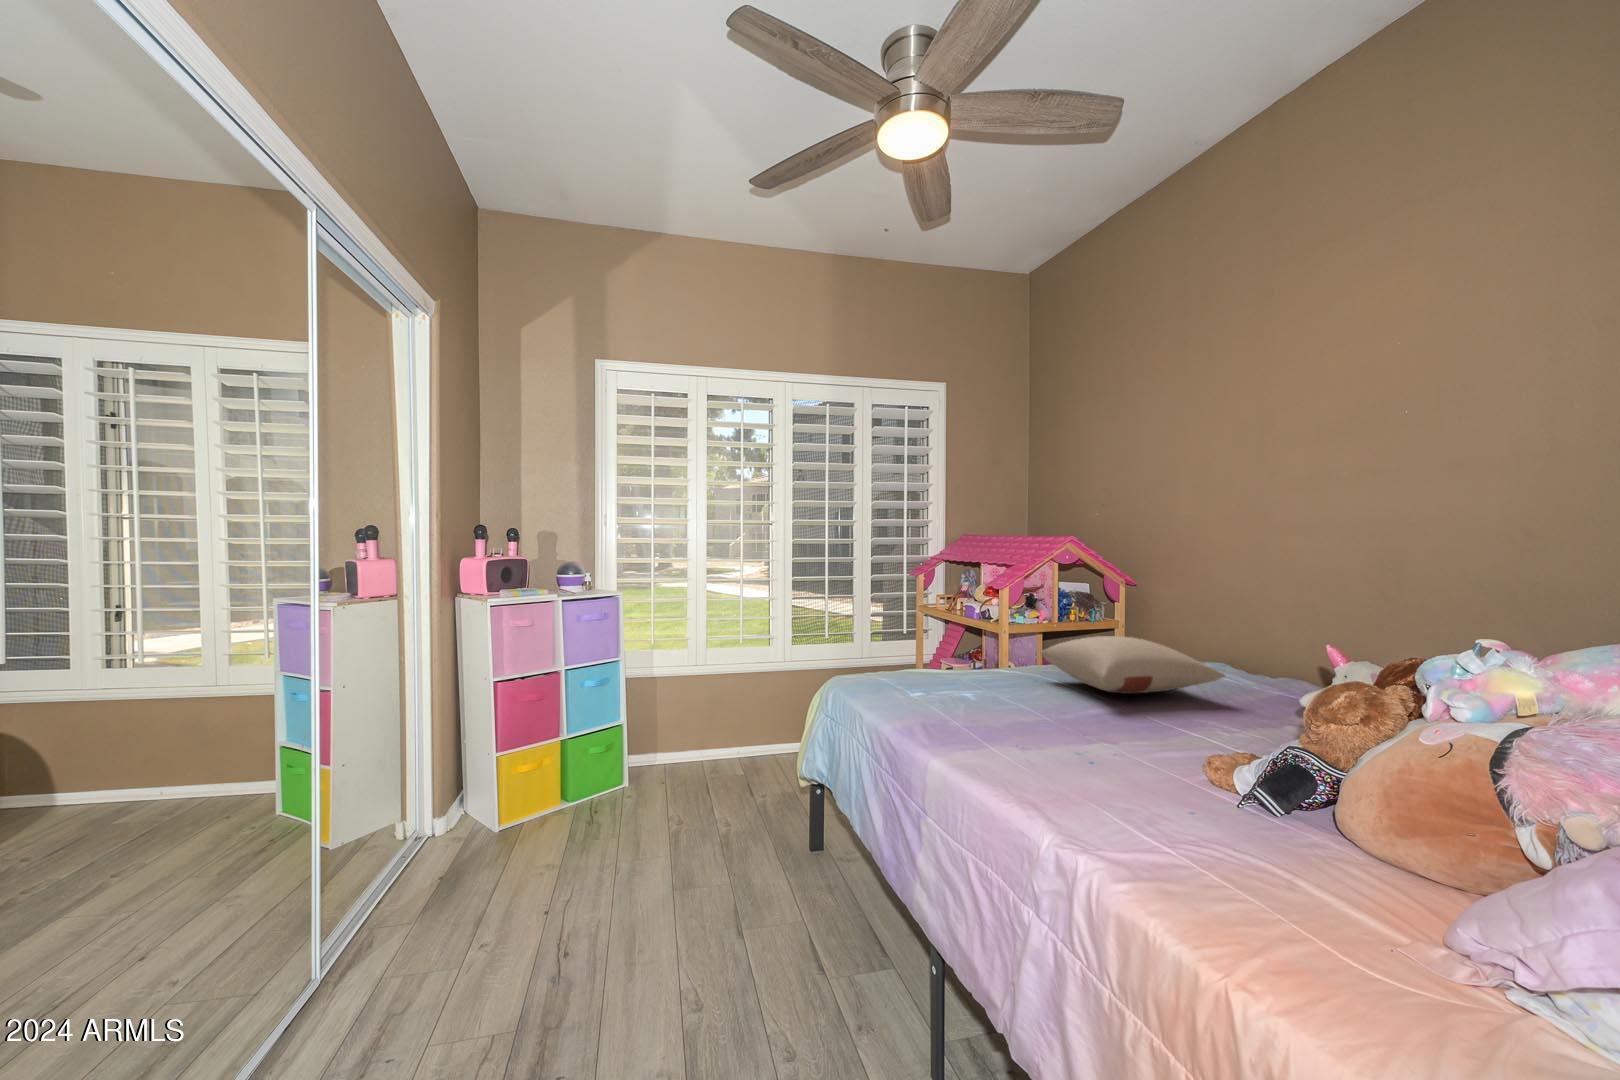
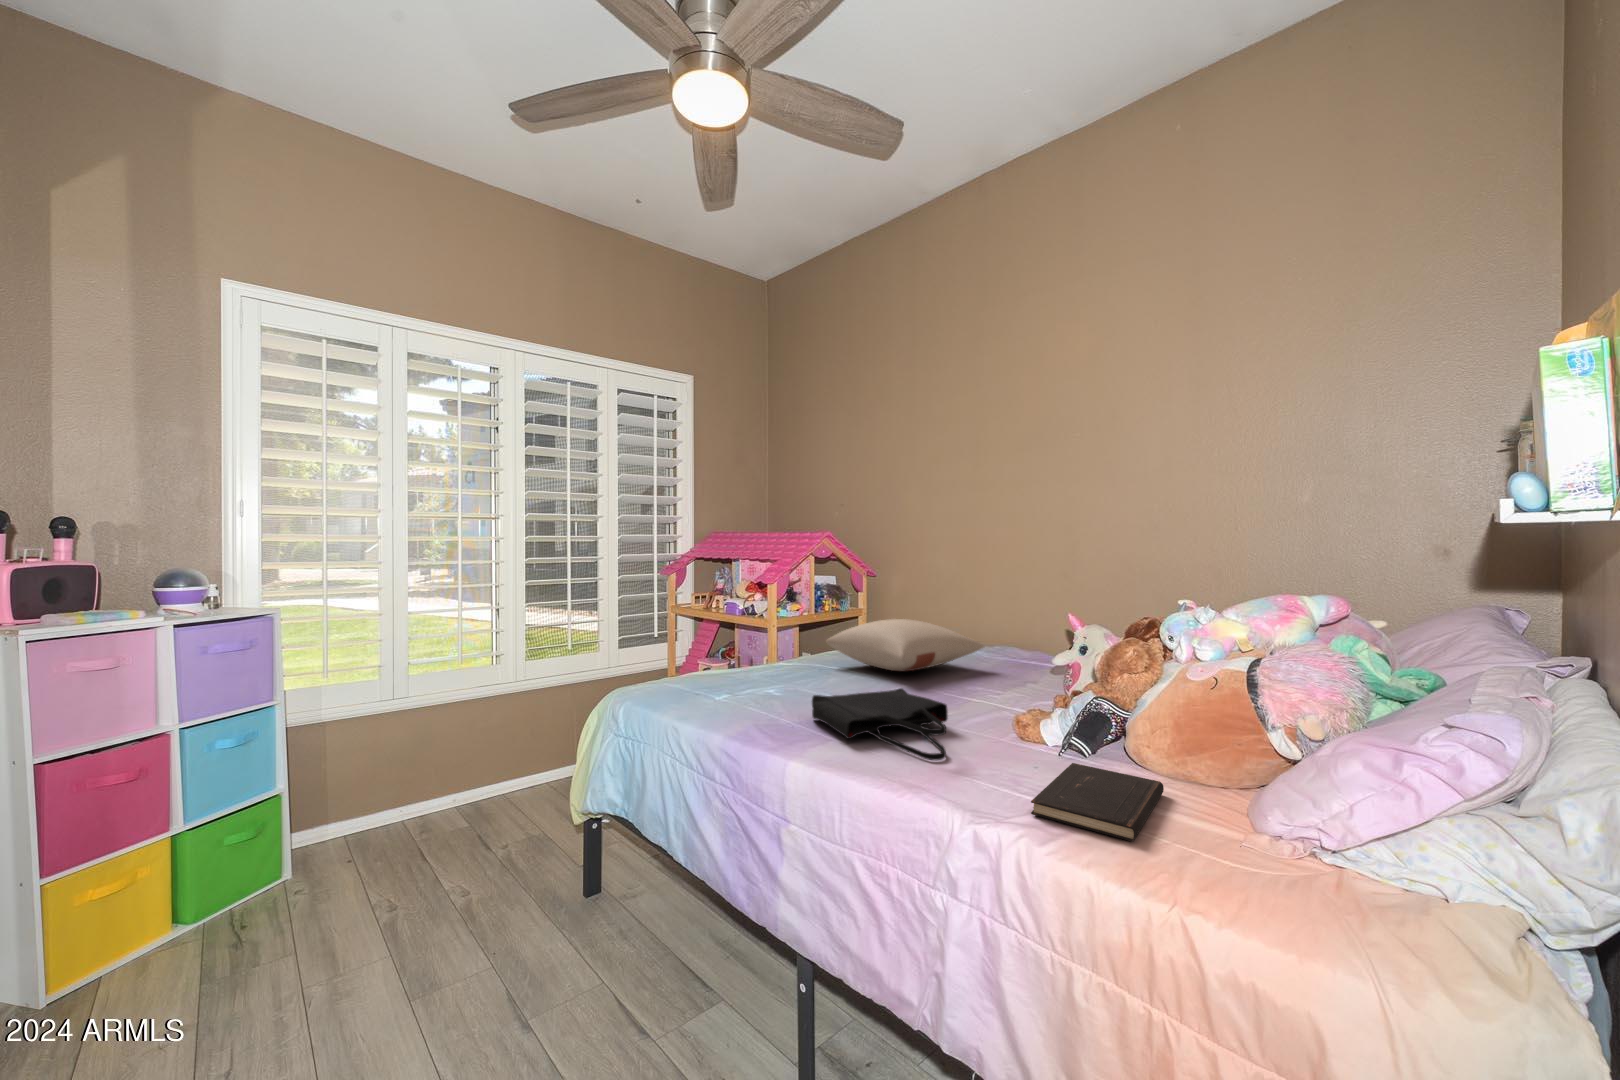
tote bag: none [978,704,1113,784] -> present [812,688,948,760]
hardcover book: none [1121,813,1313,898] -> present [1031,763,1164,841]

